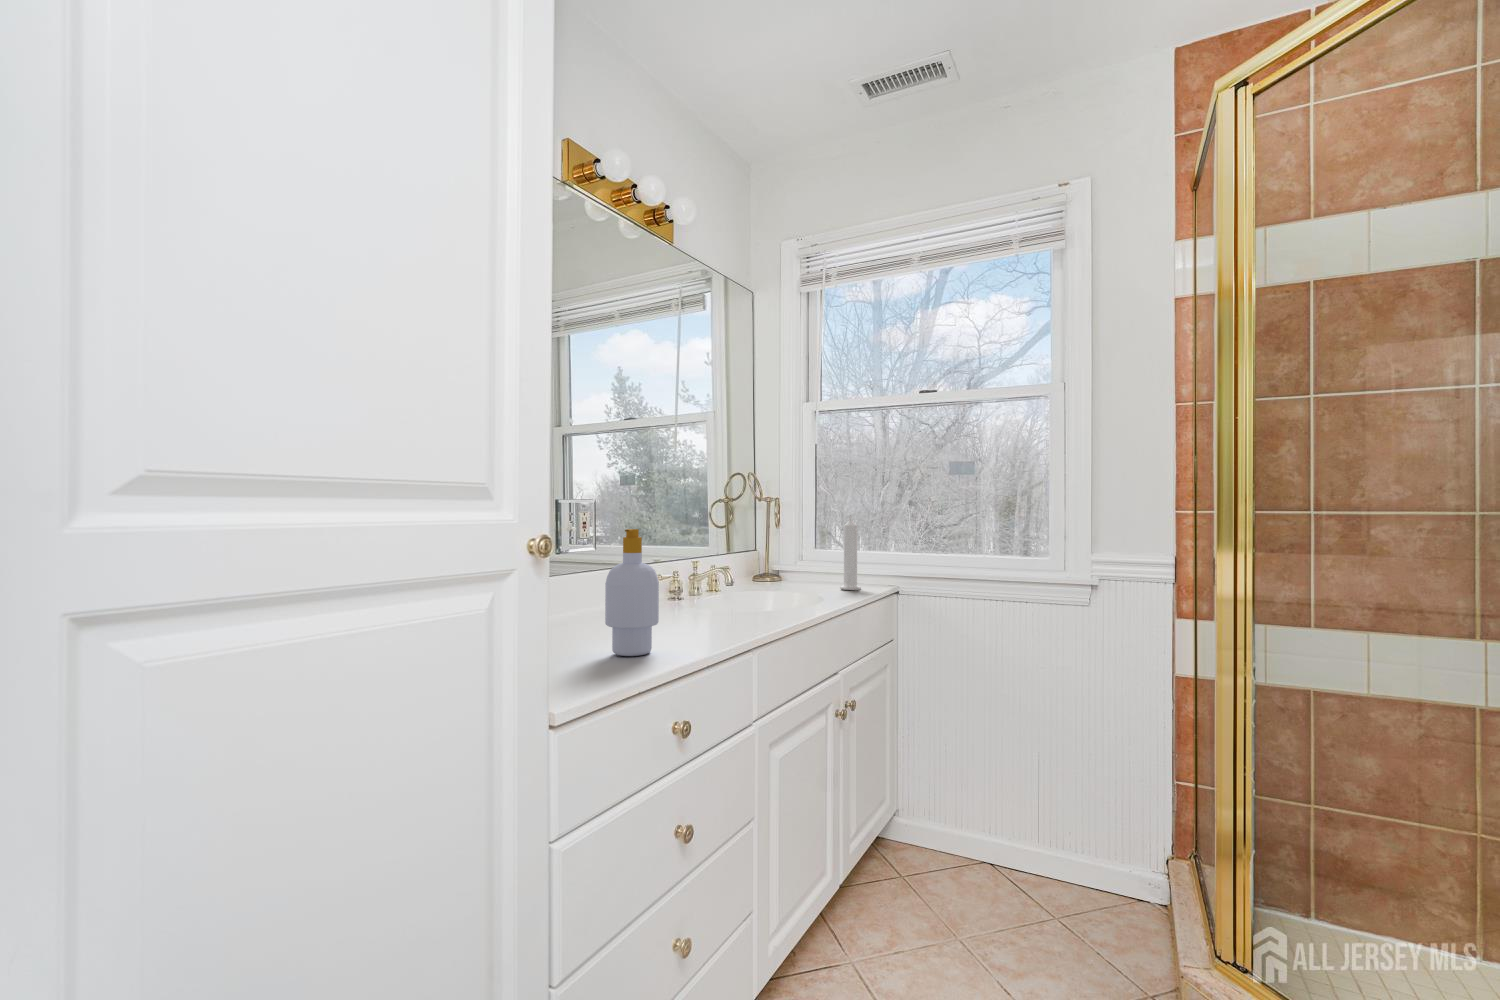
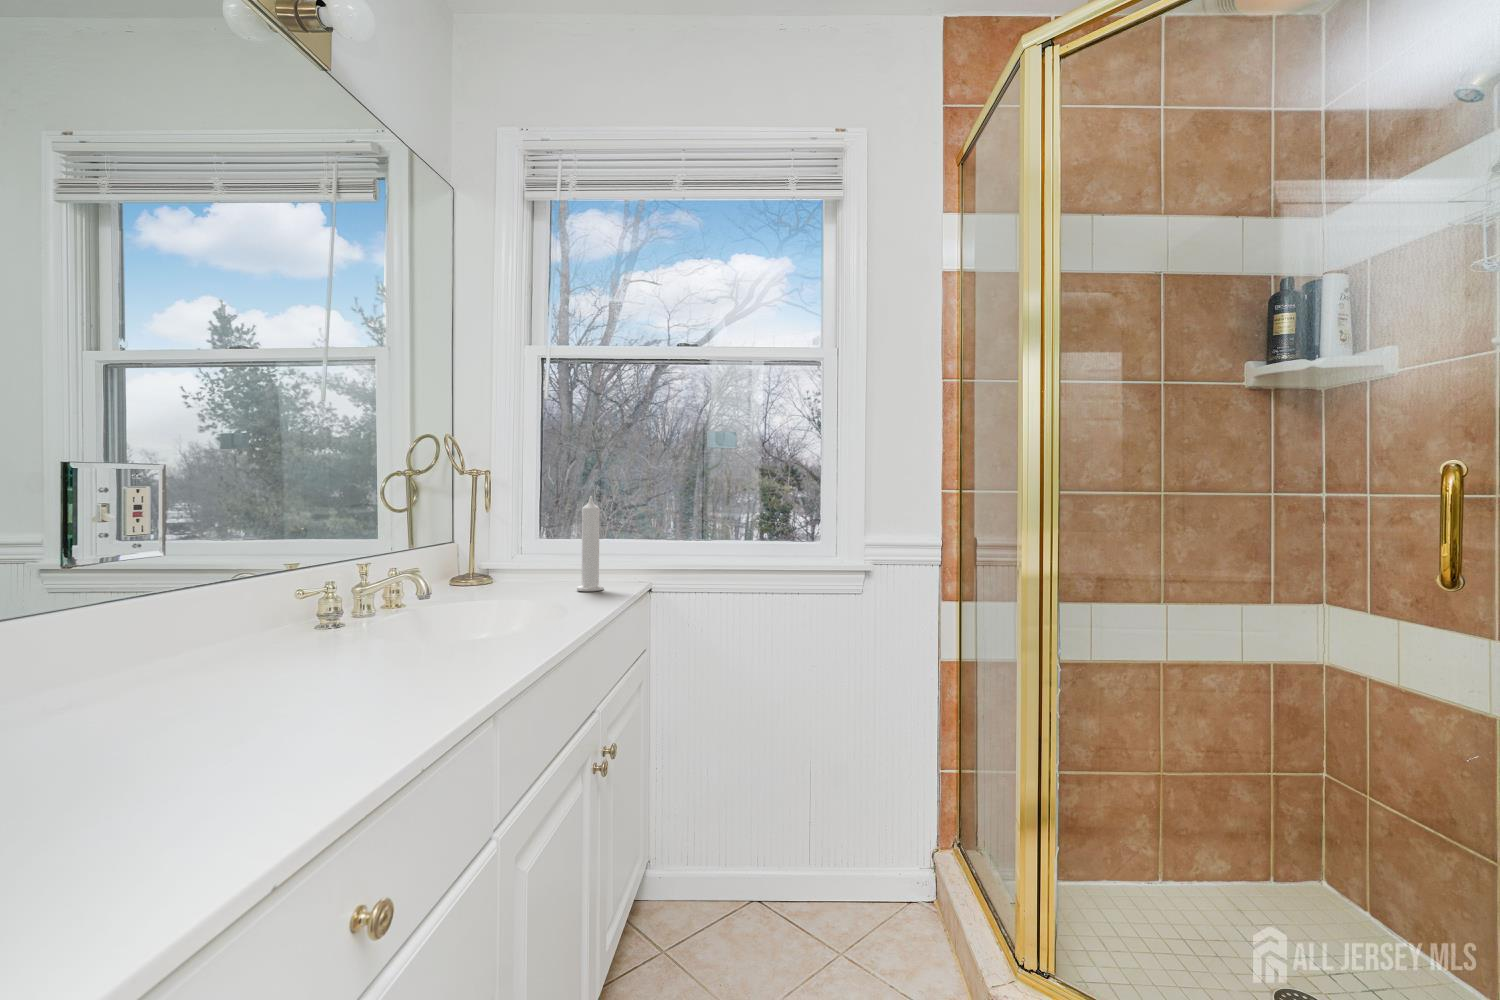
soap bottle: present [605,529,659,656] -> none [154,504,307,801]

